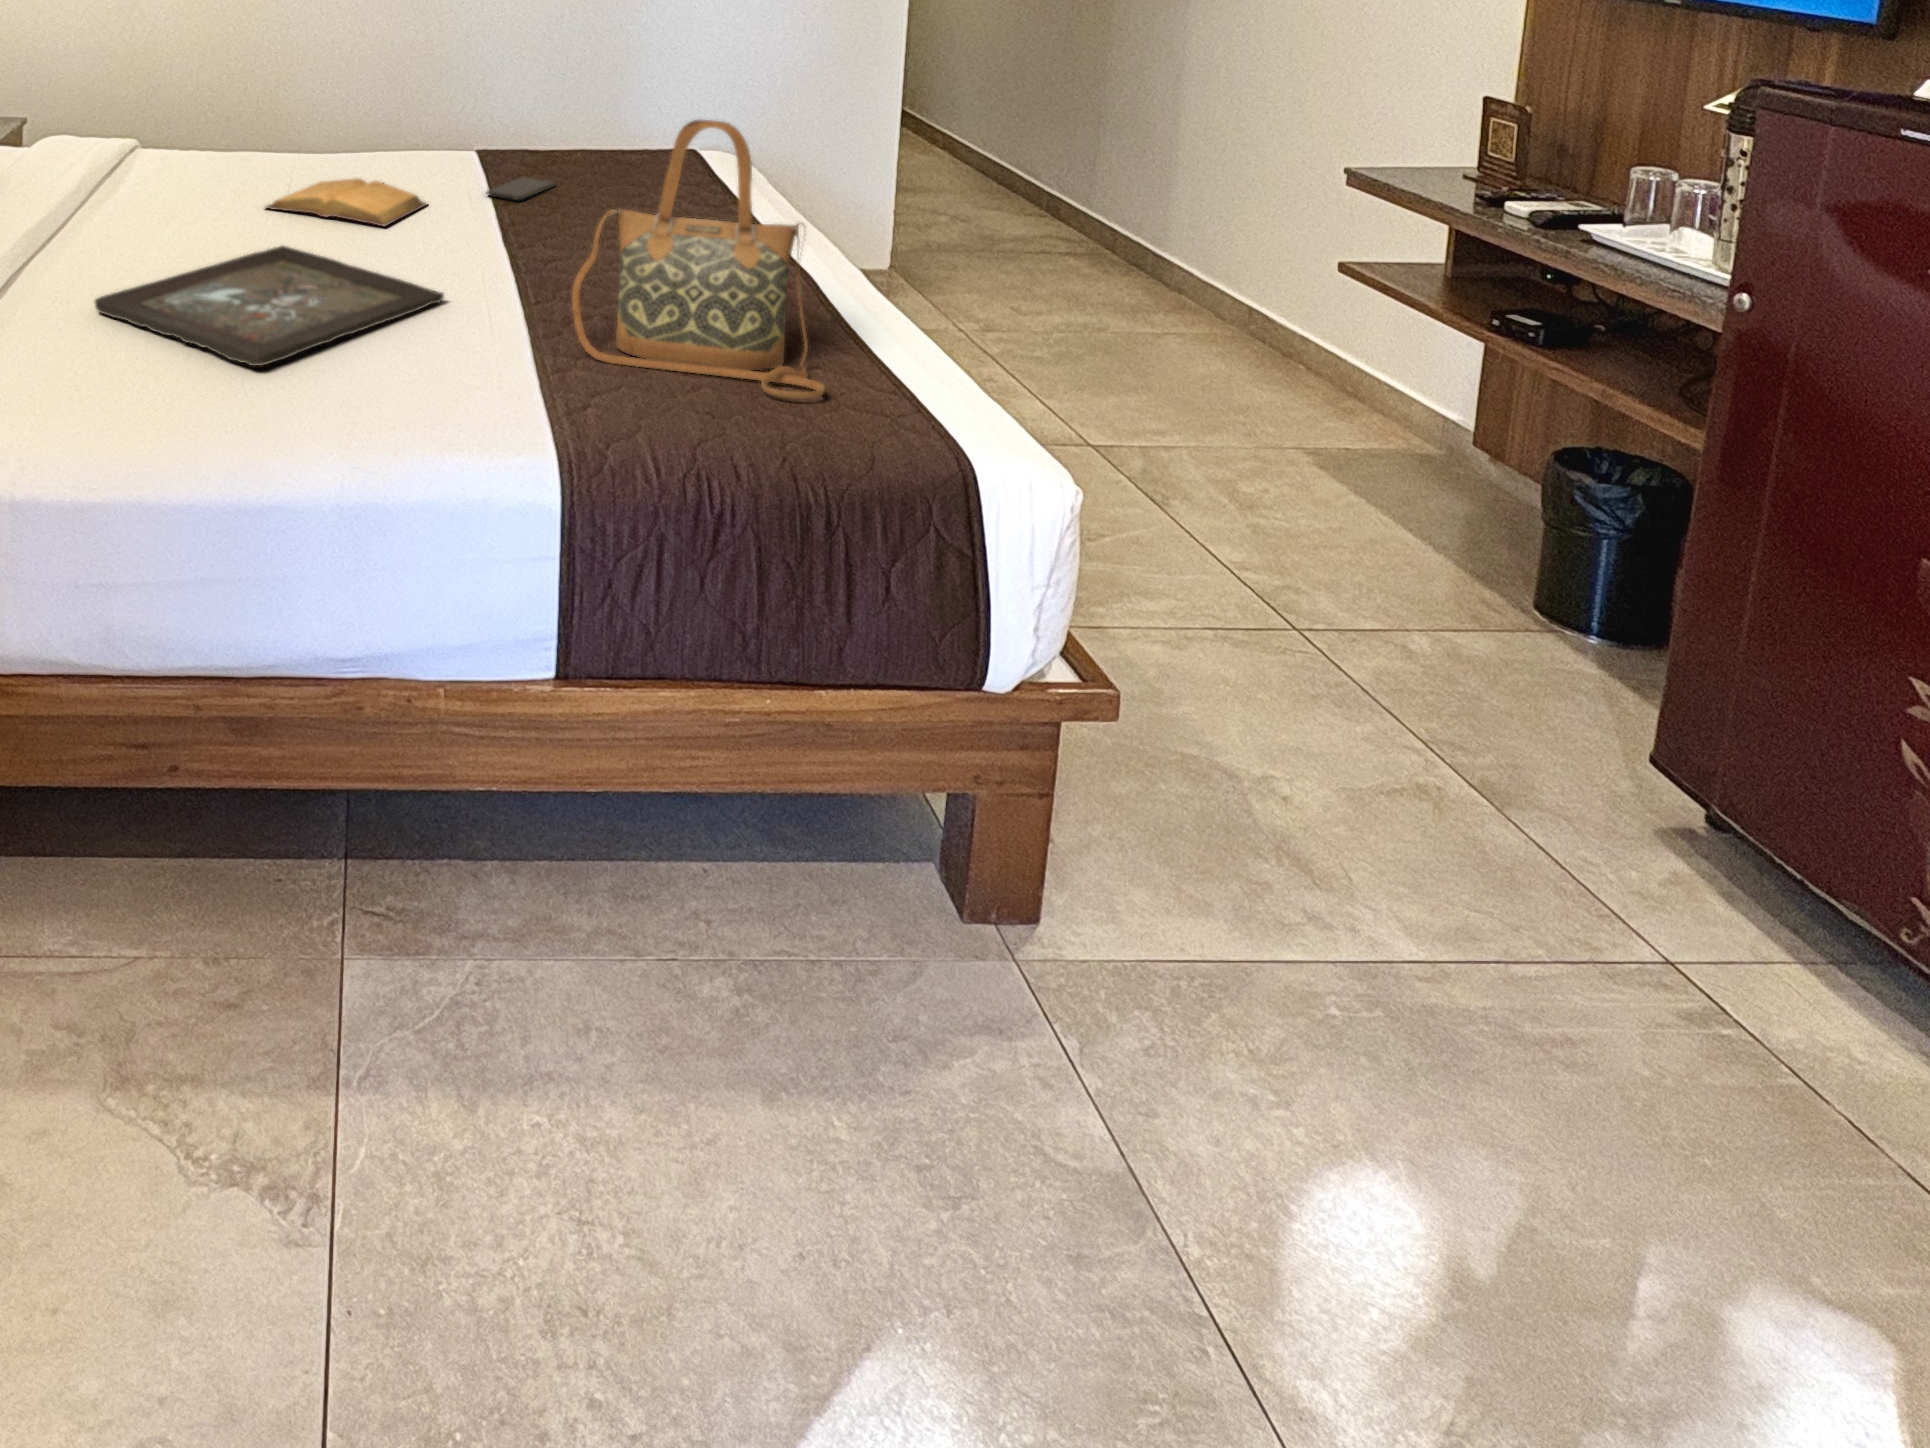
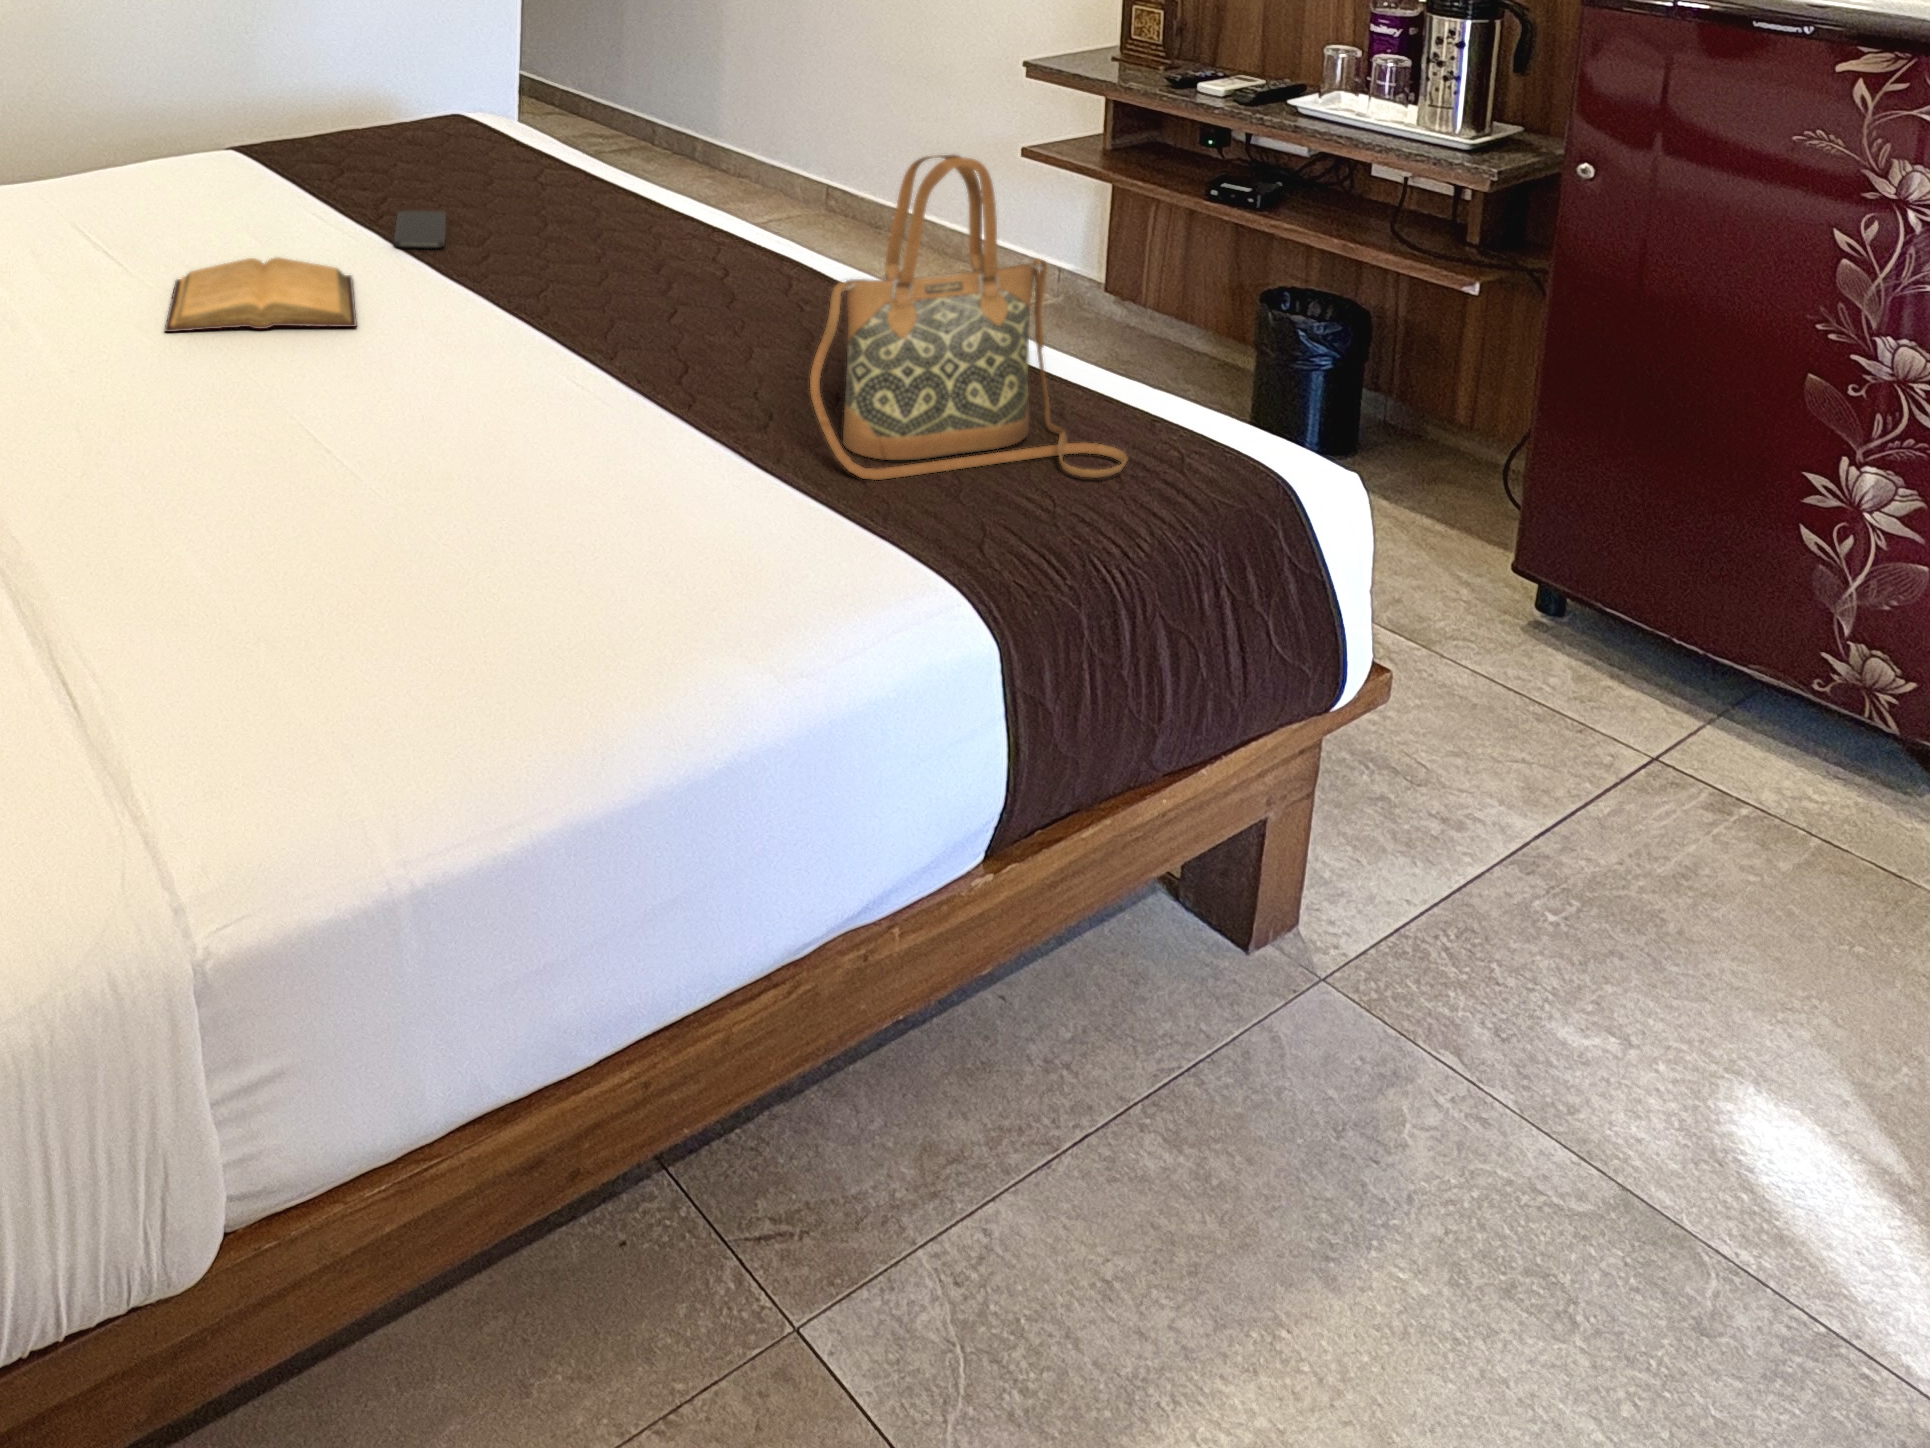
tray: present [95,246,444,366] -> none [192,396,591,637]

